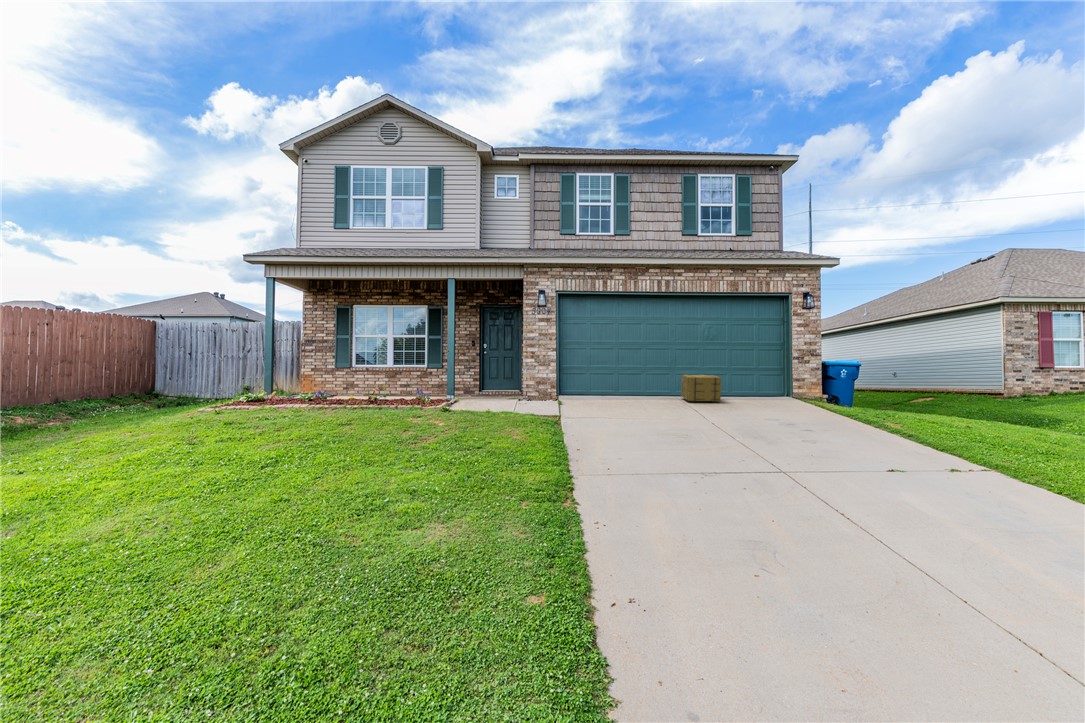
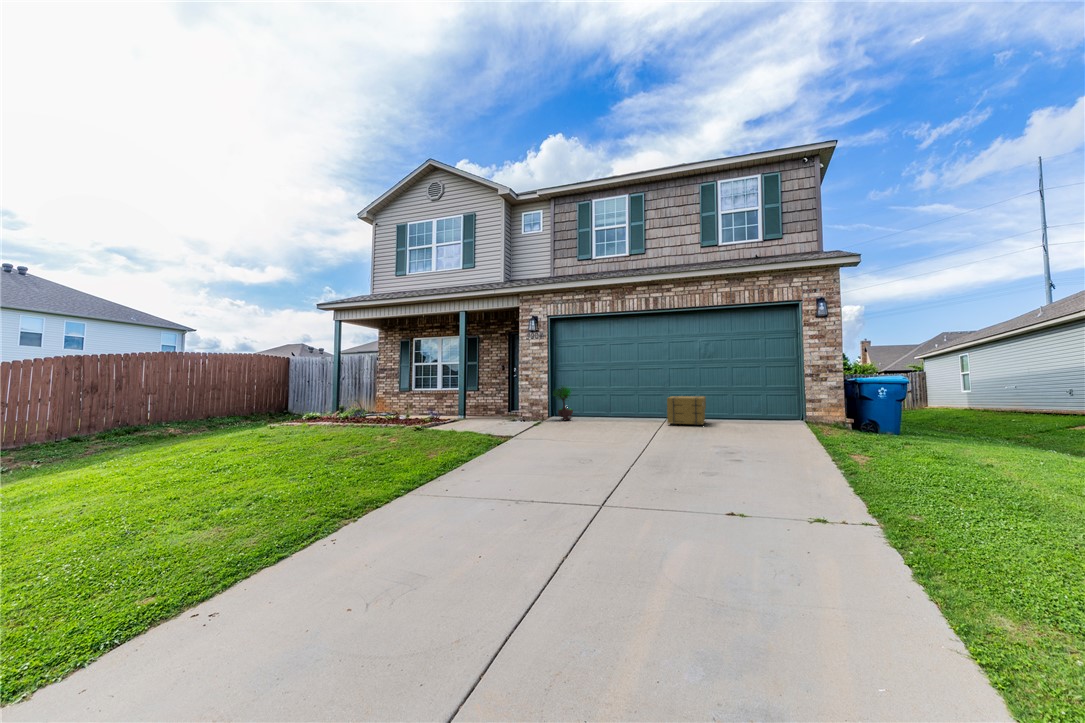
potted tree: none [568,362,591,399] -> present [554,386,573,420]

